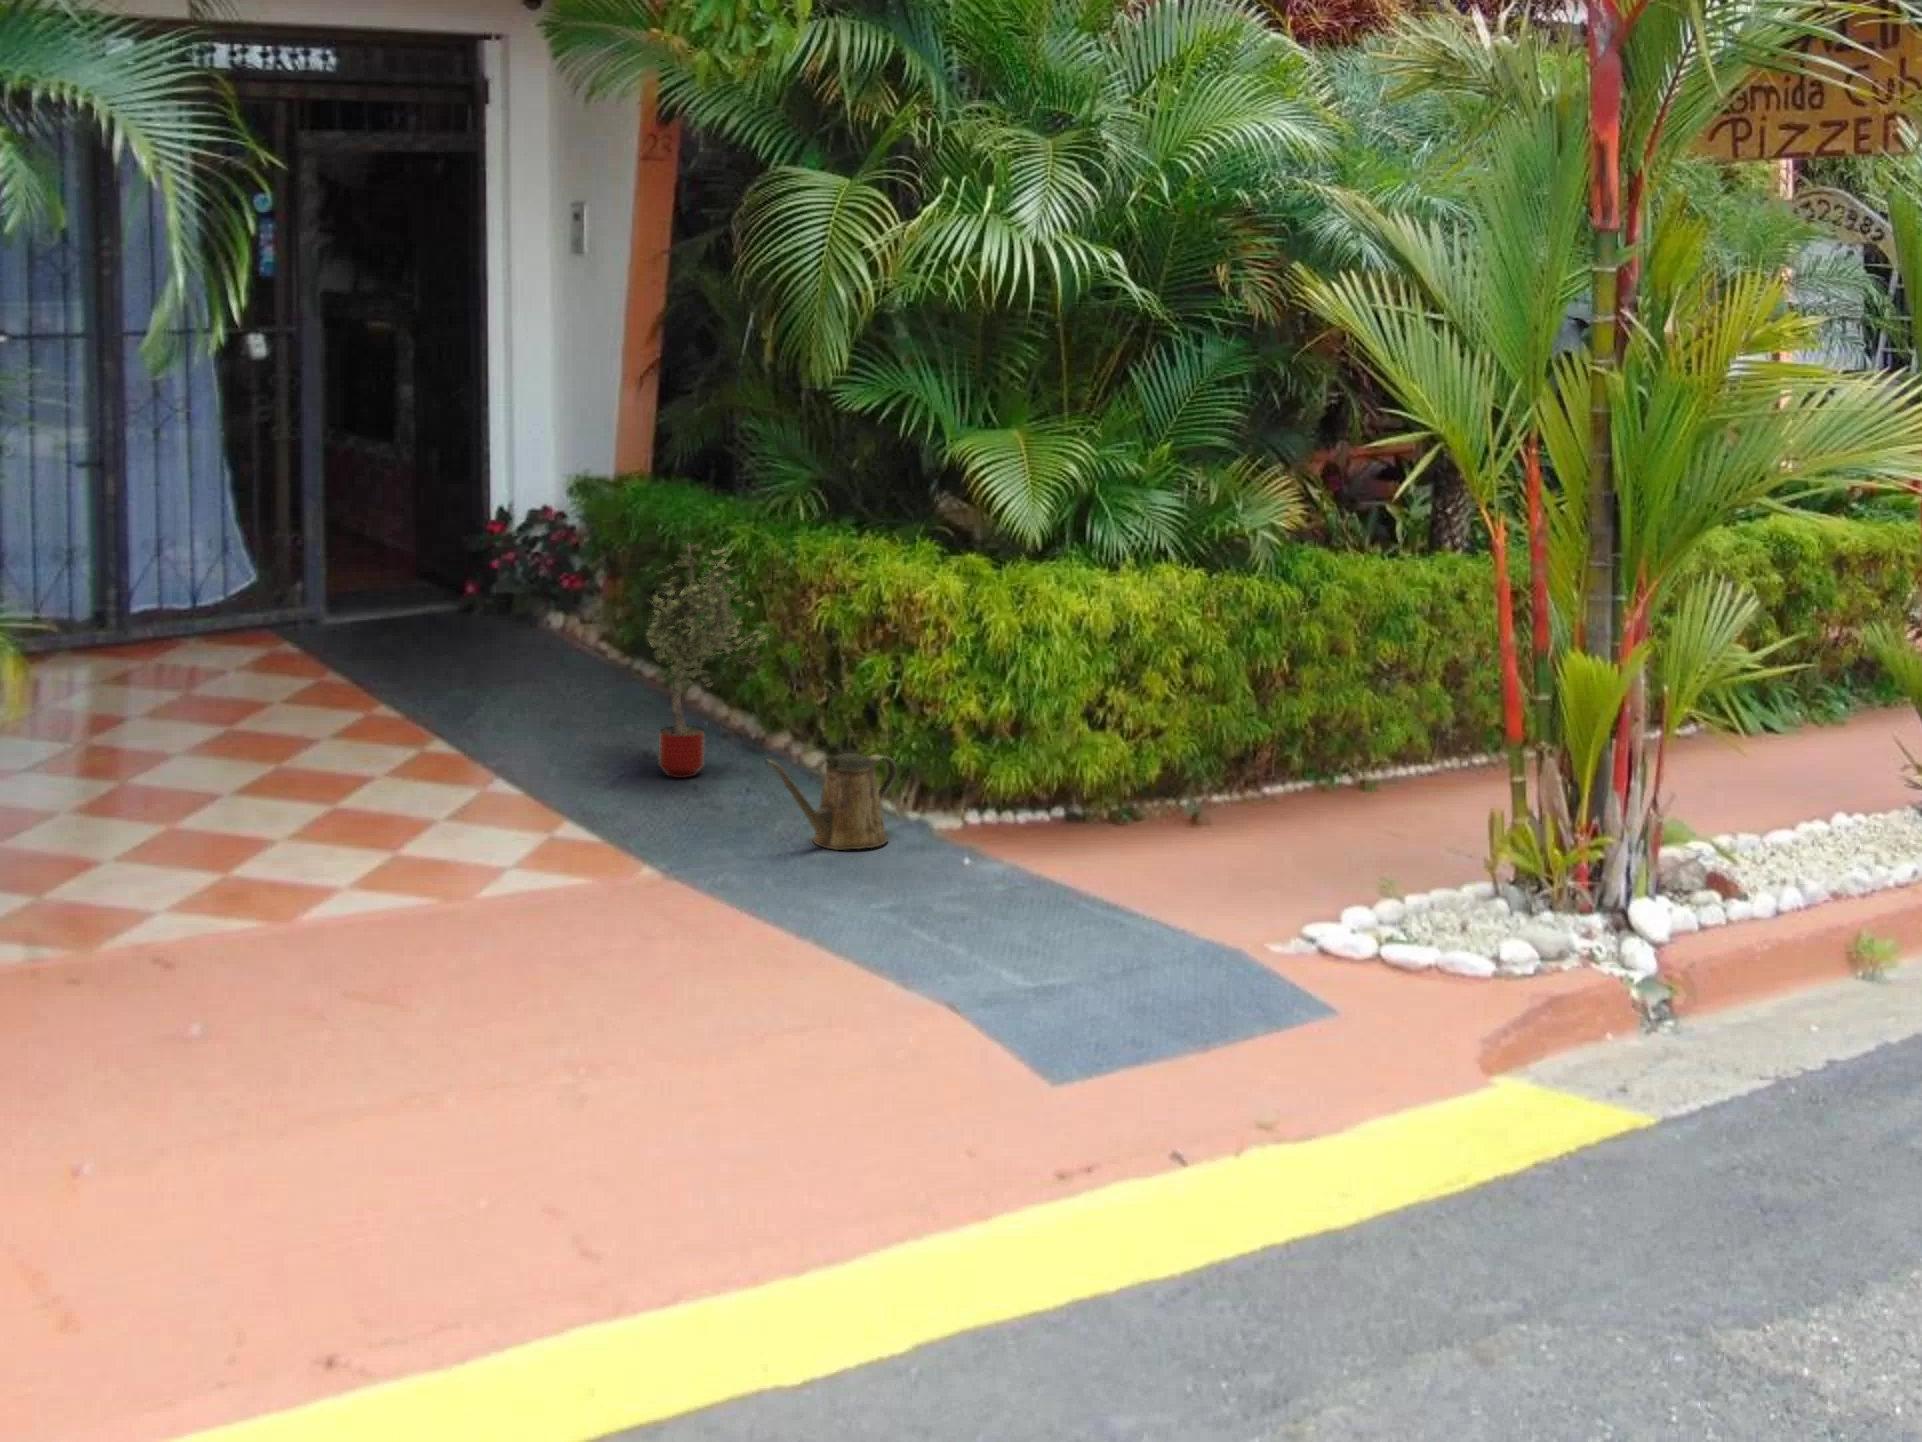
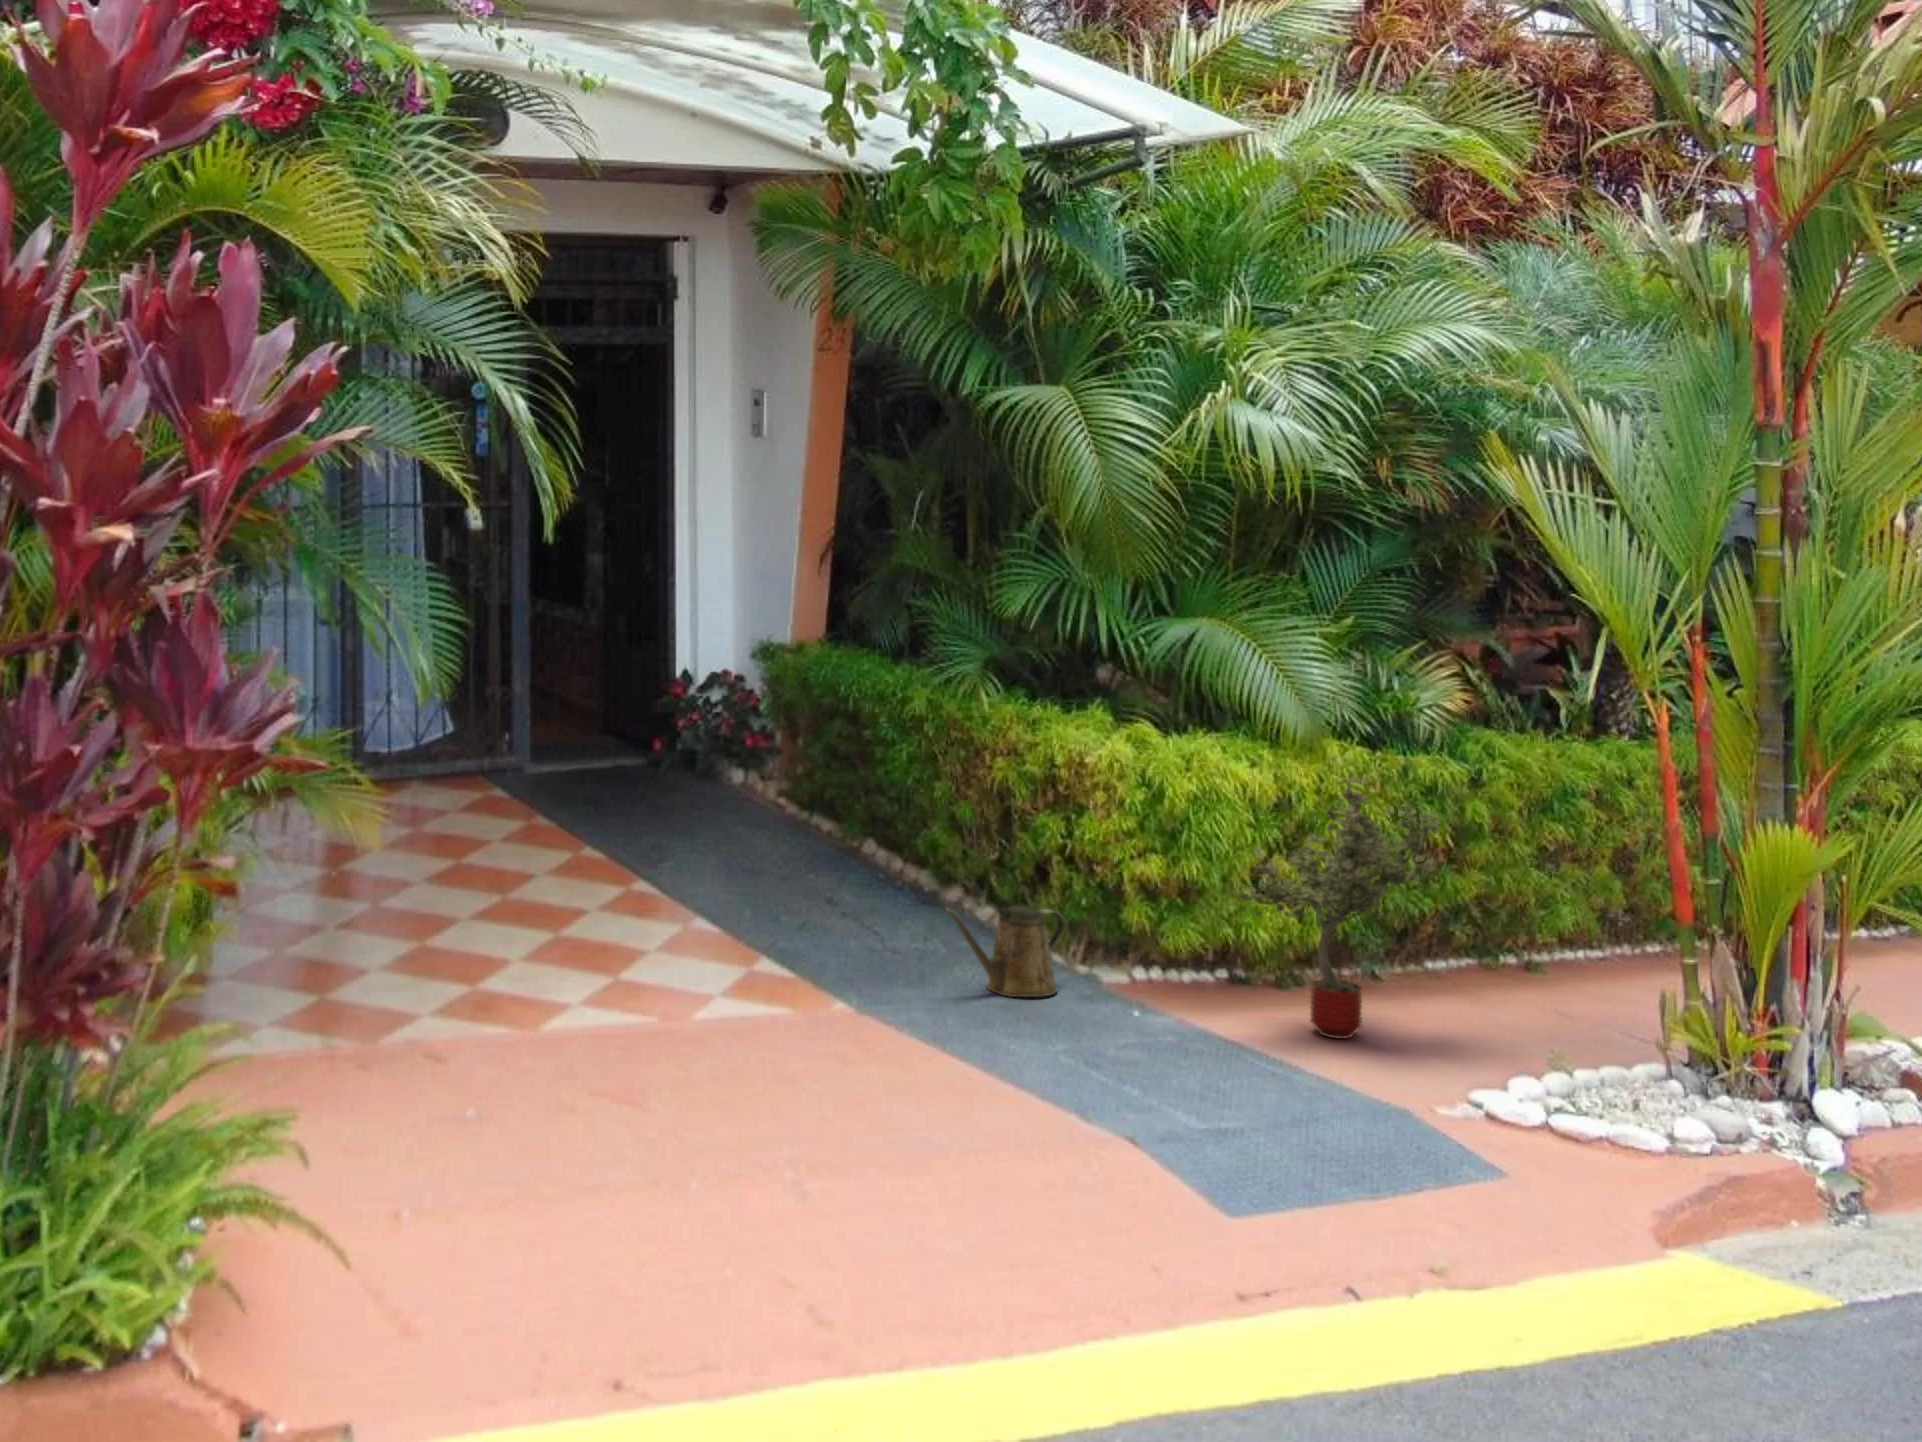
potted tree: present [647,544,768,778] -> present [1237,775,1439,1039]

